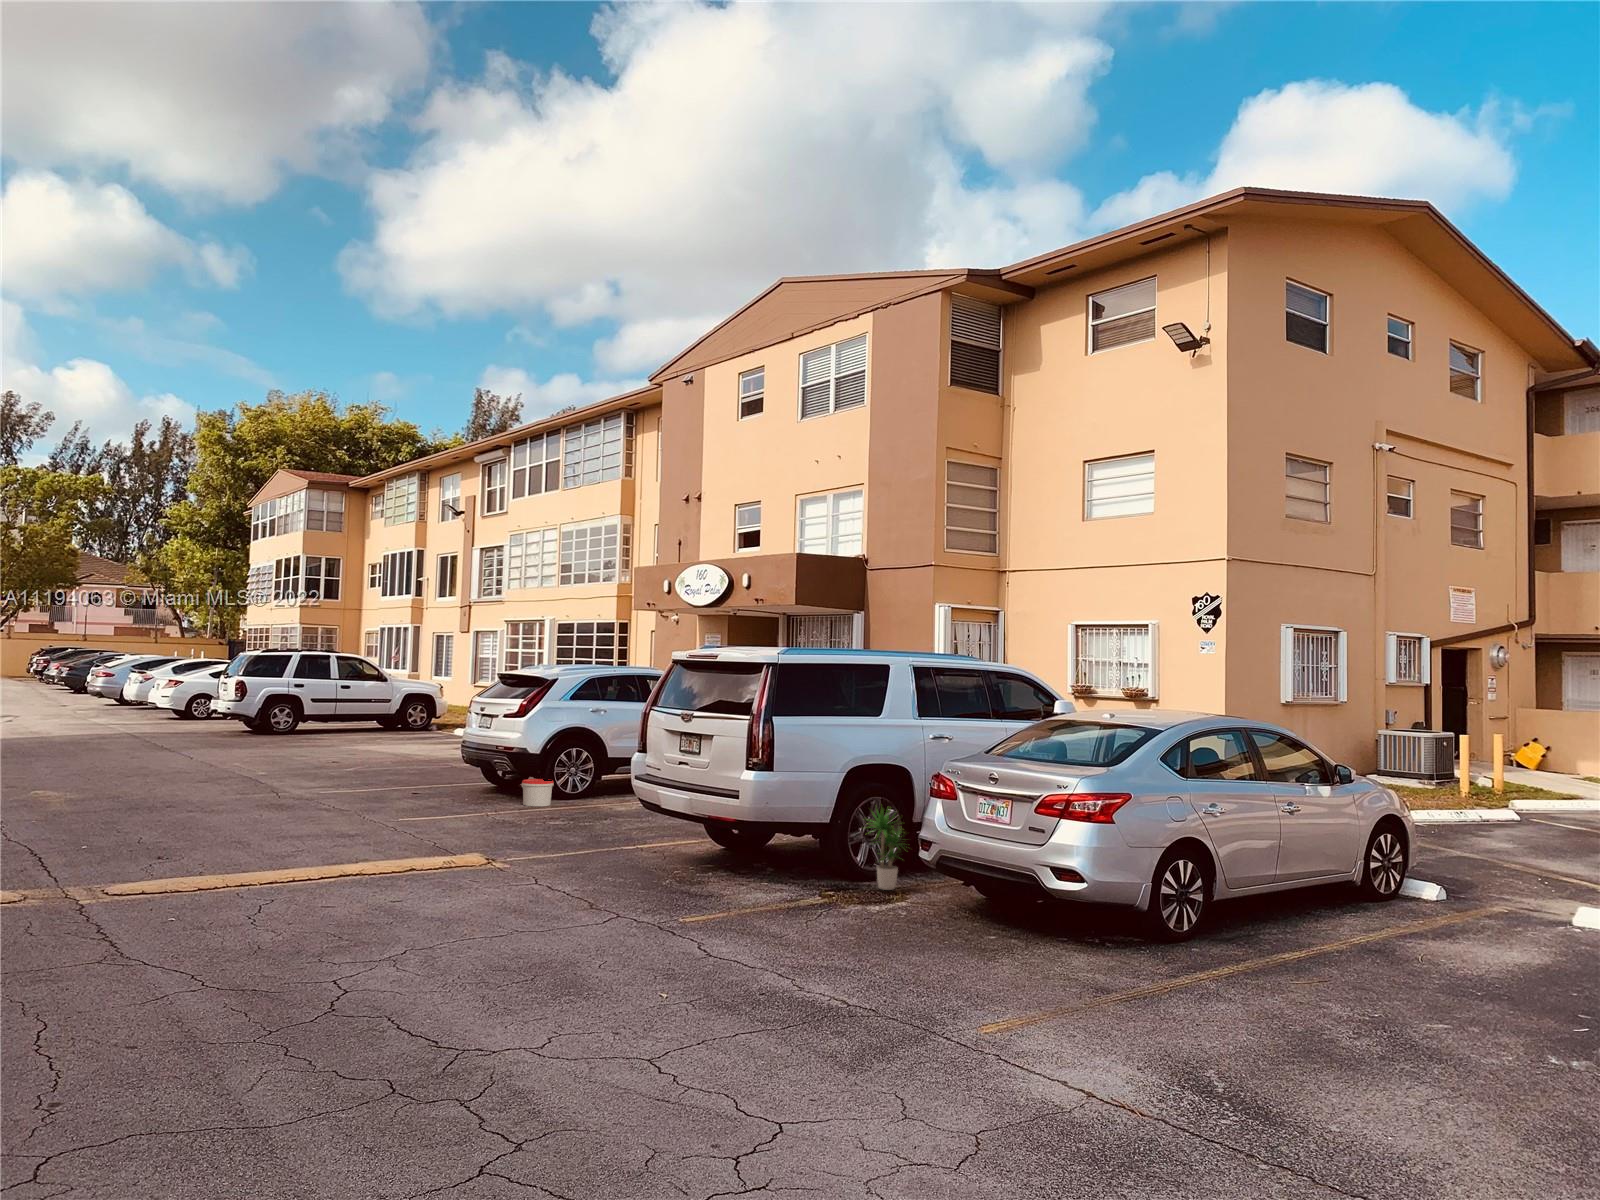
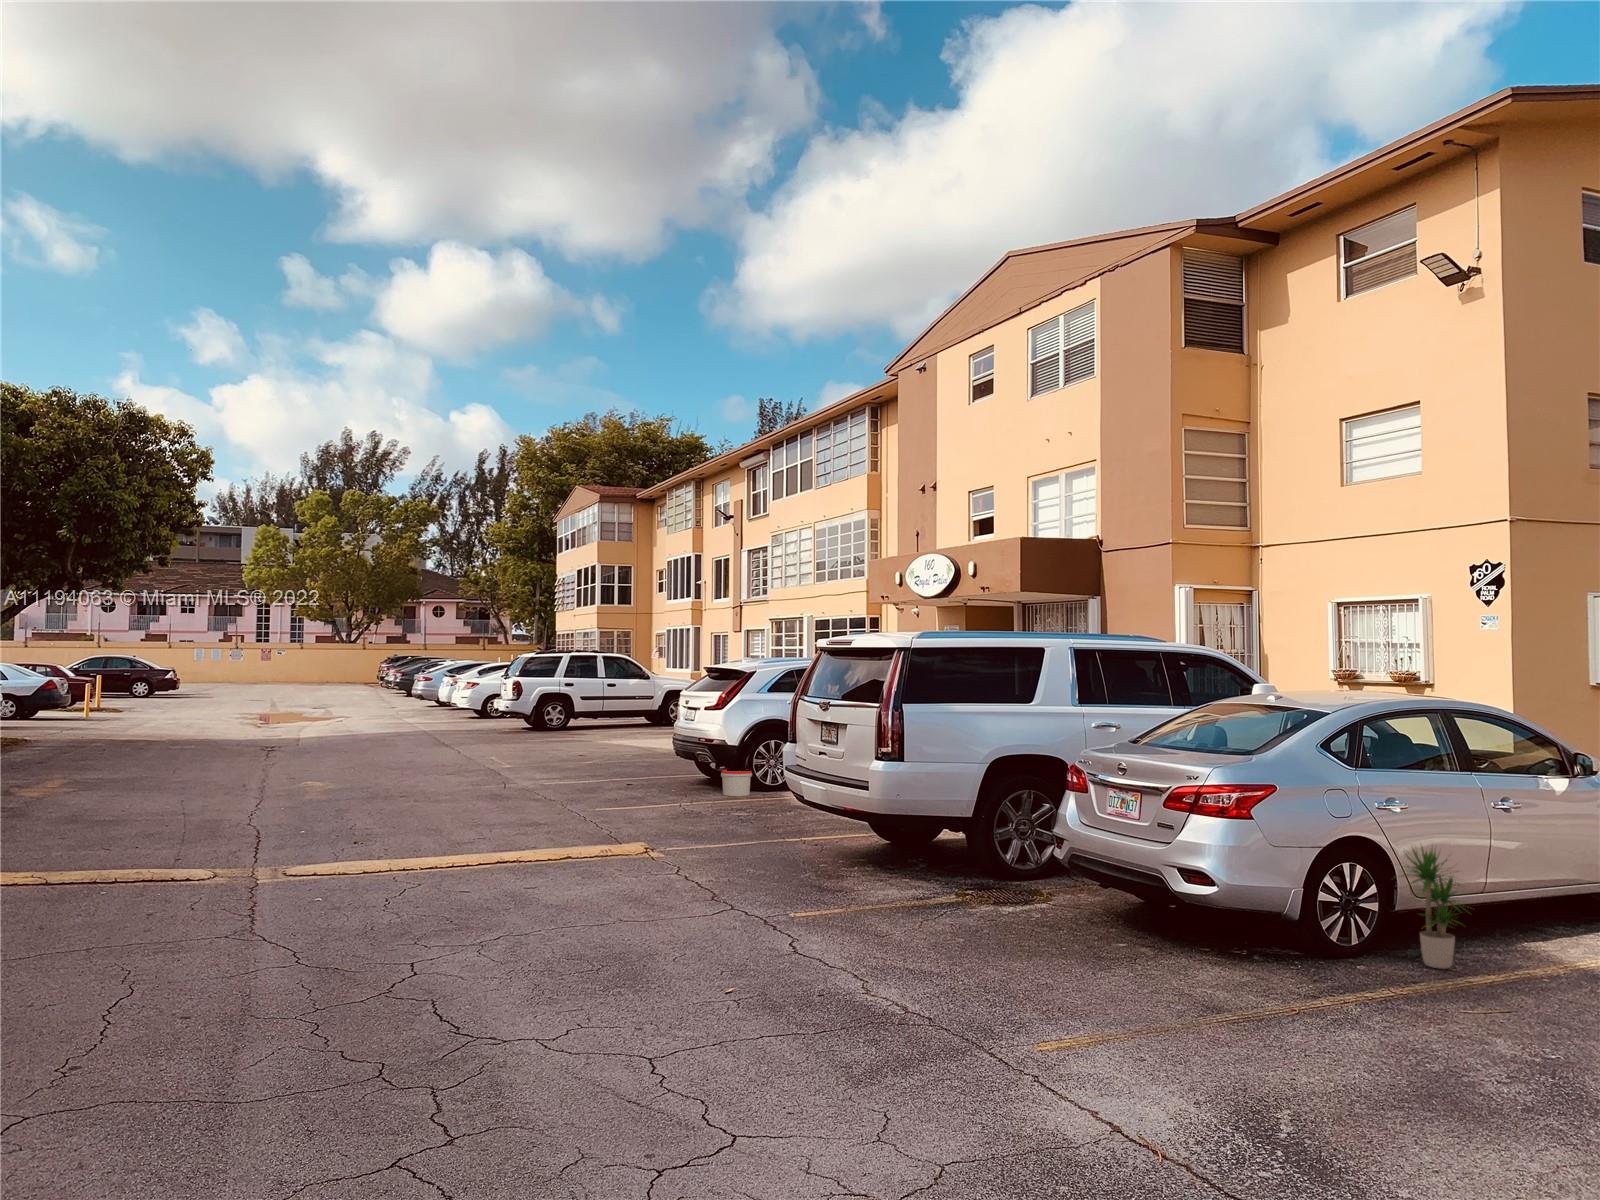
potted plant: present [870,809,902,890] -> present [1396,847,1460,969]

